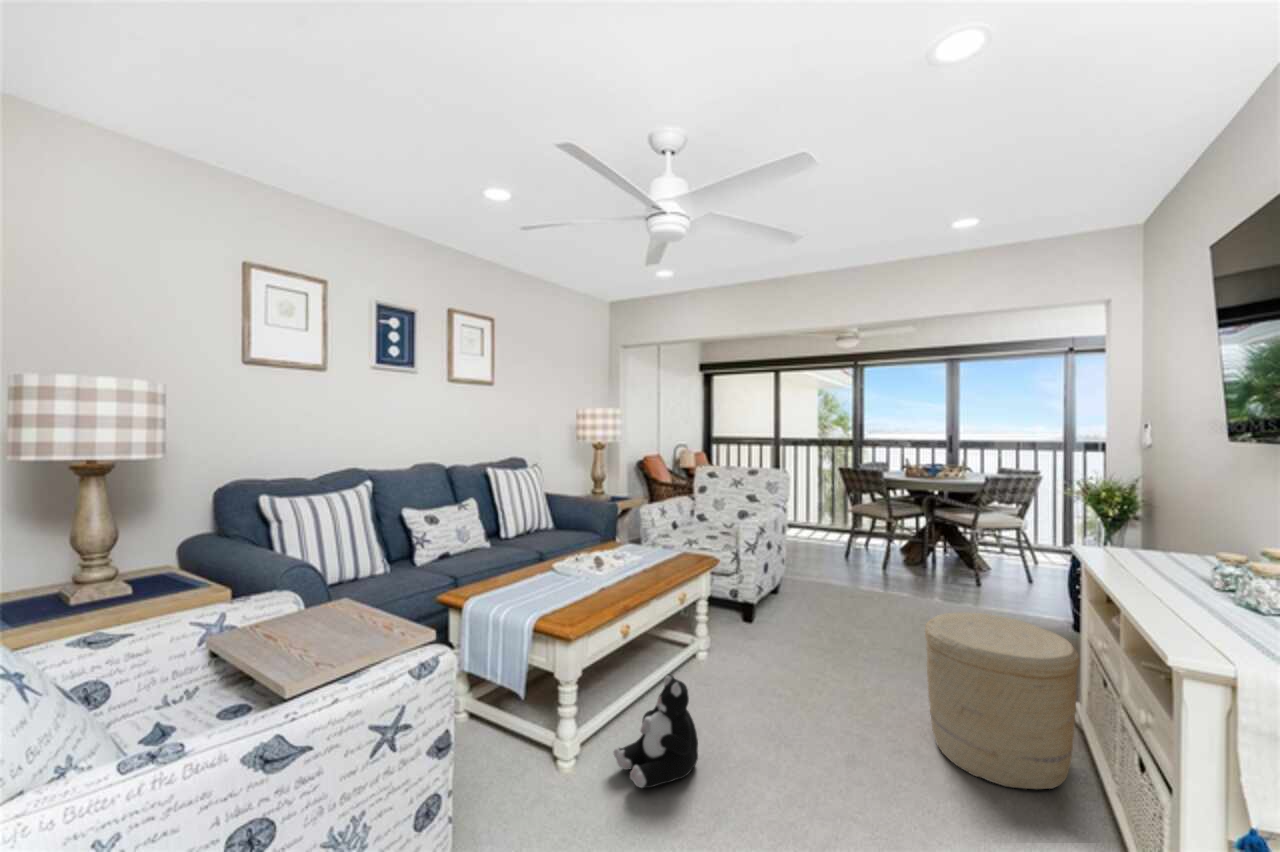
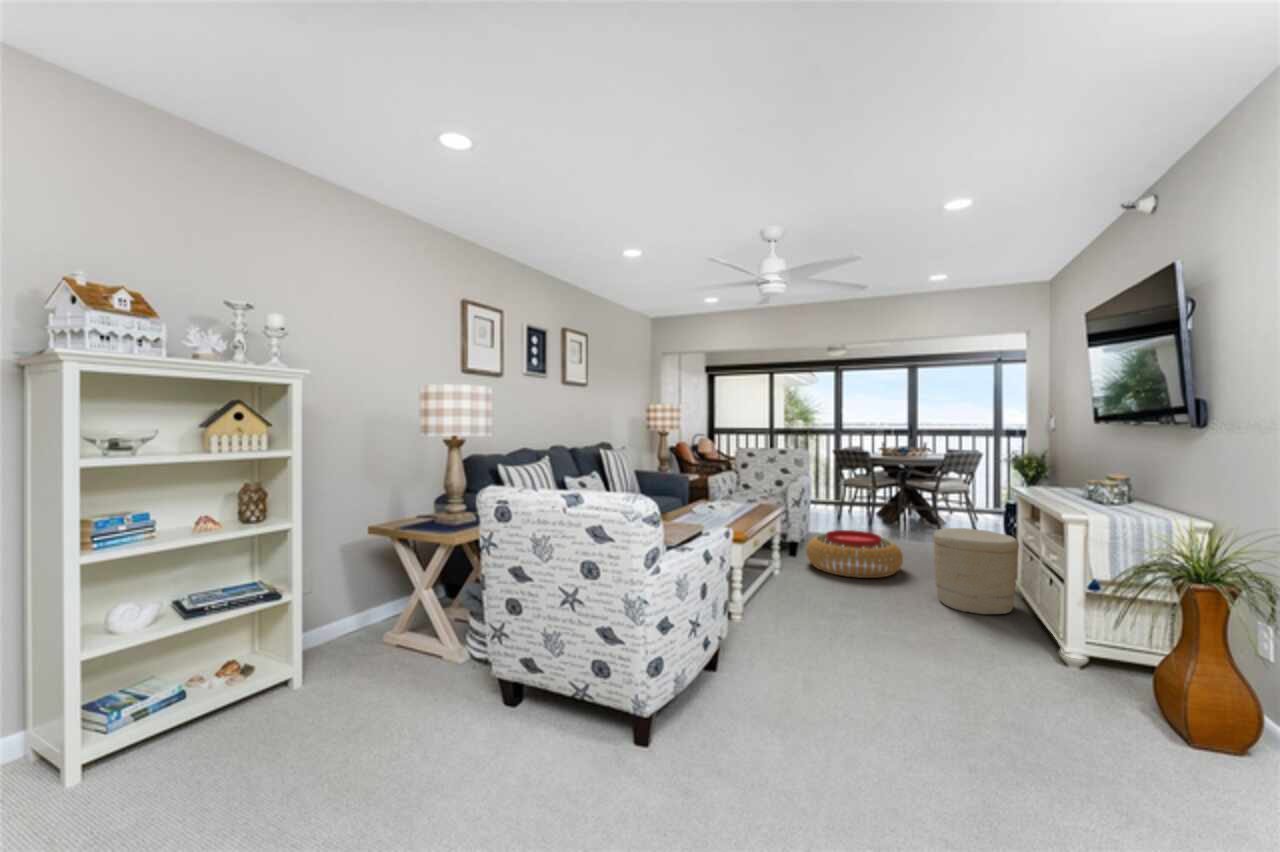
pouf: none [753,591,896,676] -> present [806,530,903,578]
plush toy: present [613,675,698,788] -> none [767,563,815,622]

